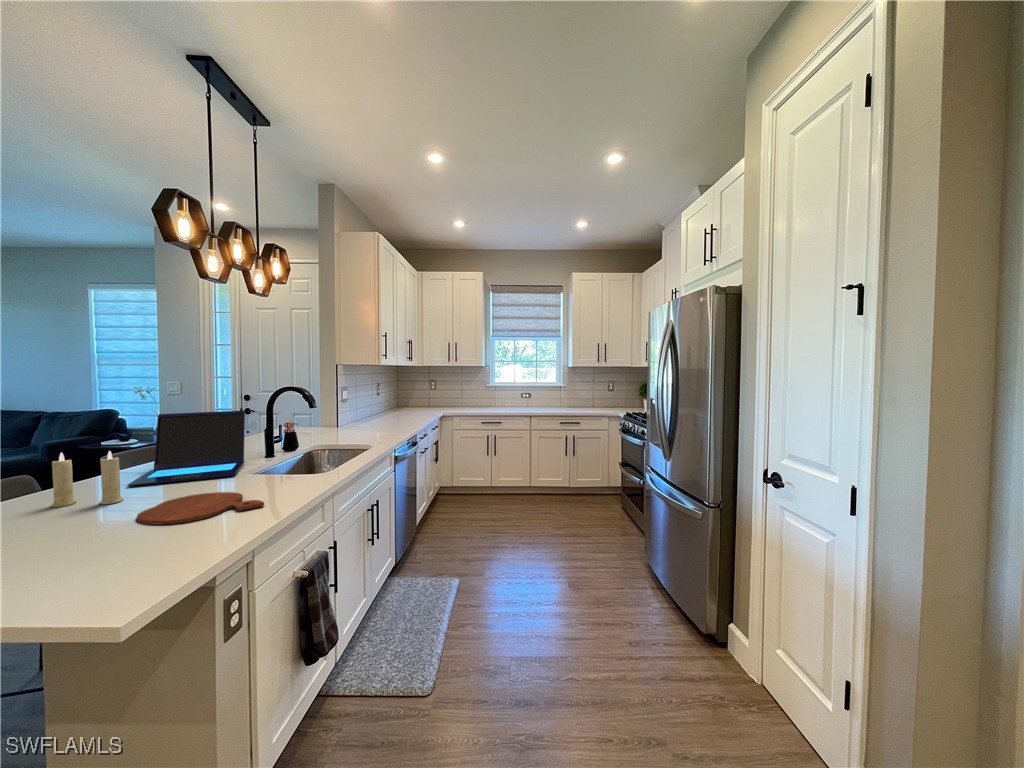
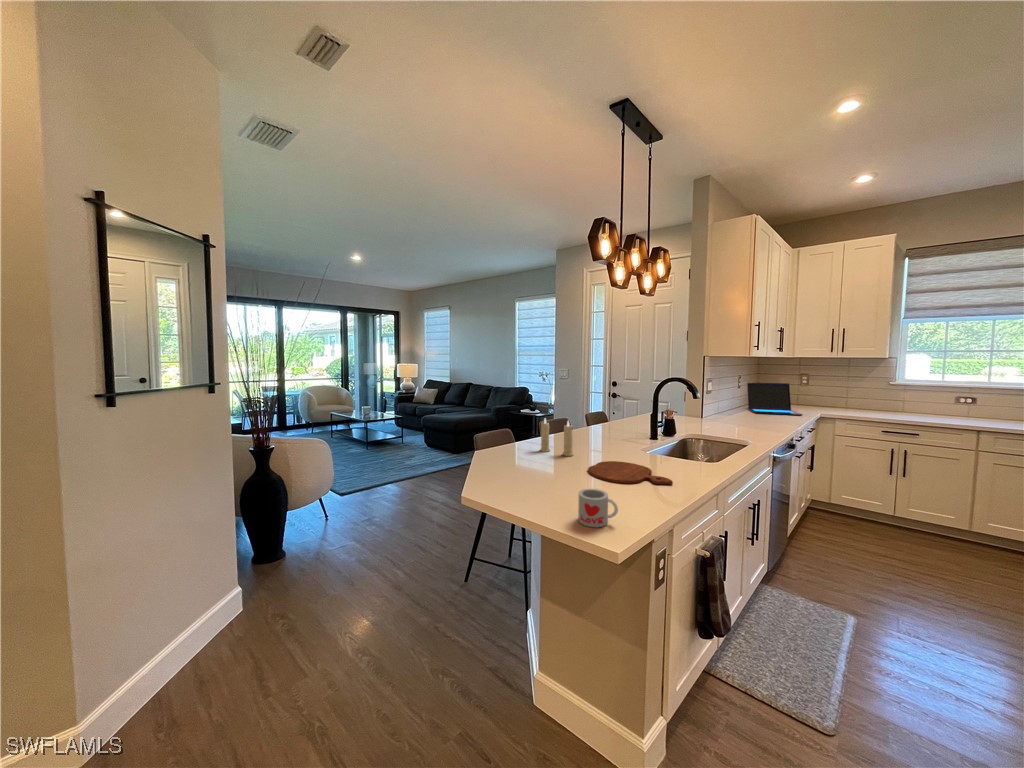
laptop: present [127,411,245,487] -> present [747,383,802,415]
mug: none [65,542,146,604] -> present [578,489,618,527]

